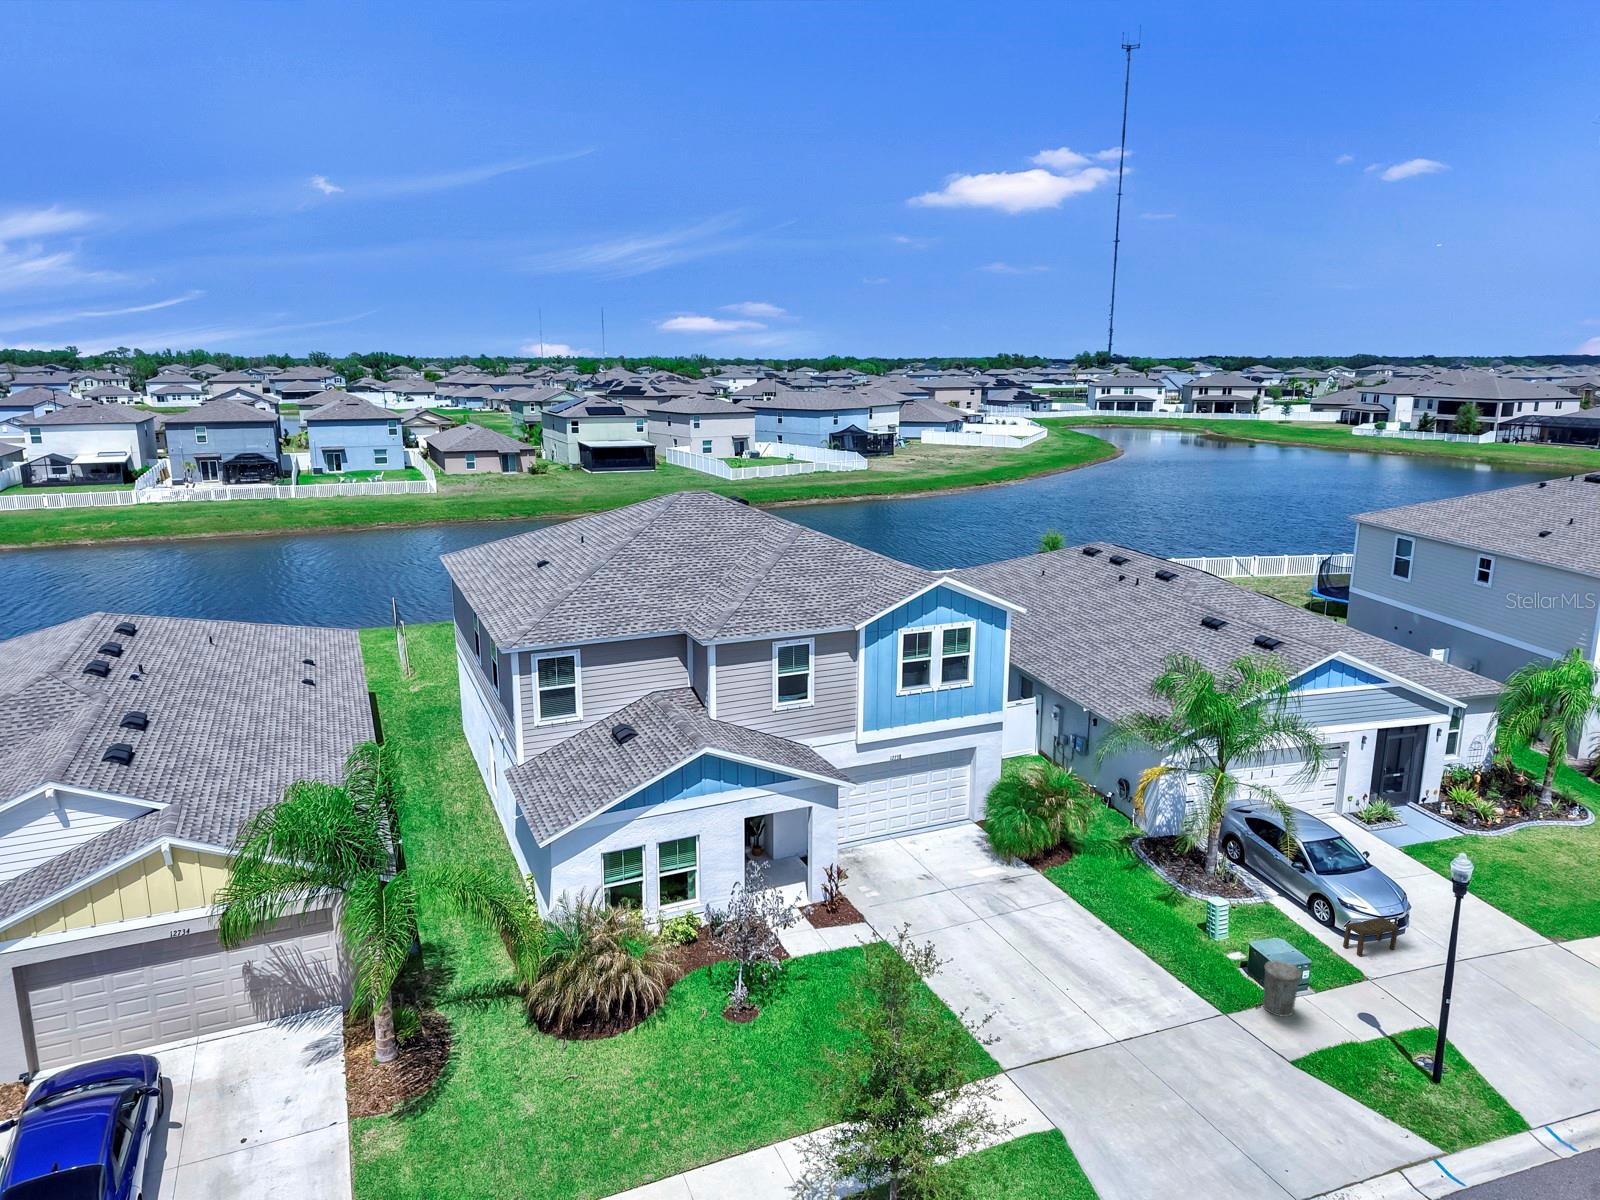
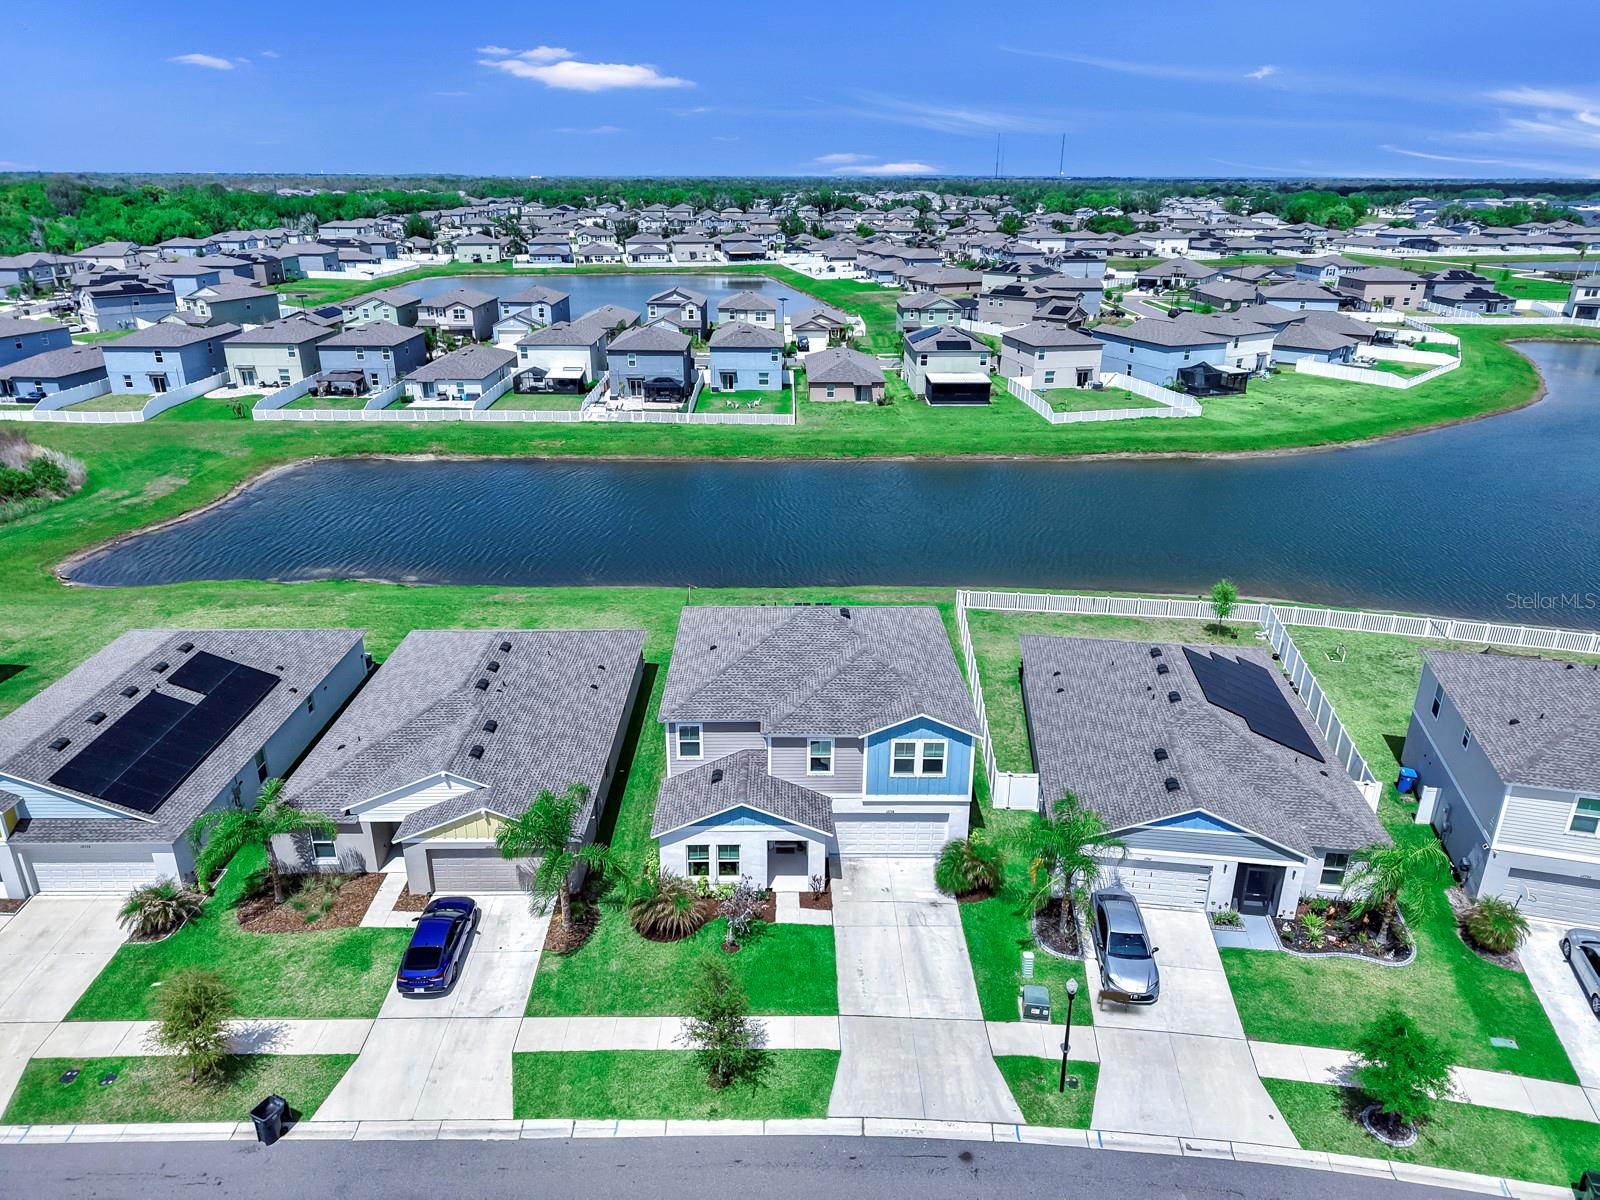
trash can: present [1263,960,1301,1017] -> none [1008,999,1028,1032]

